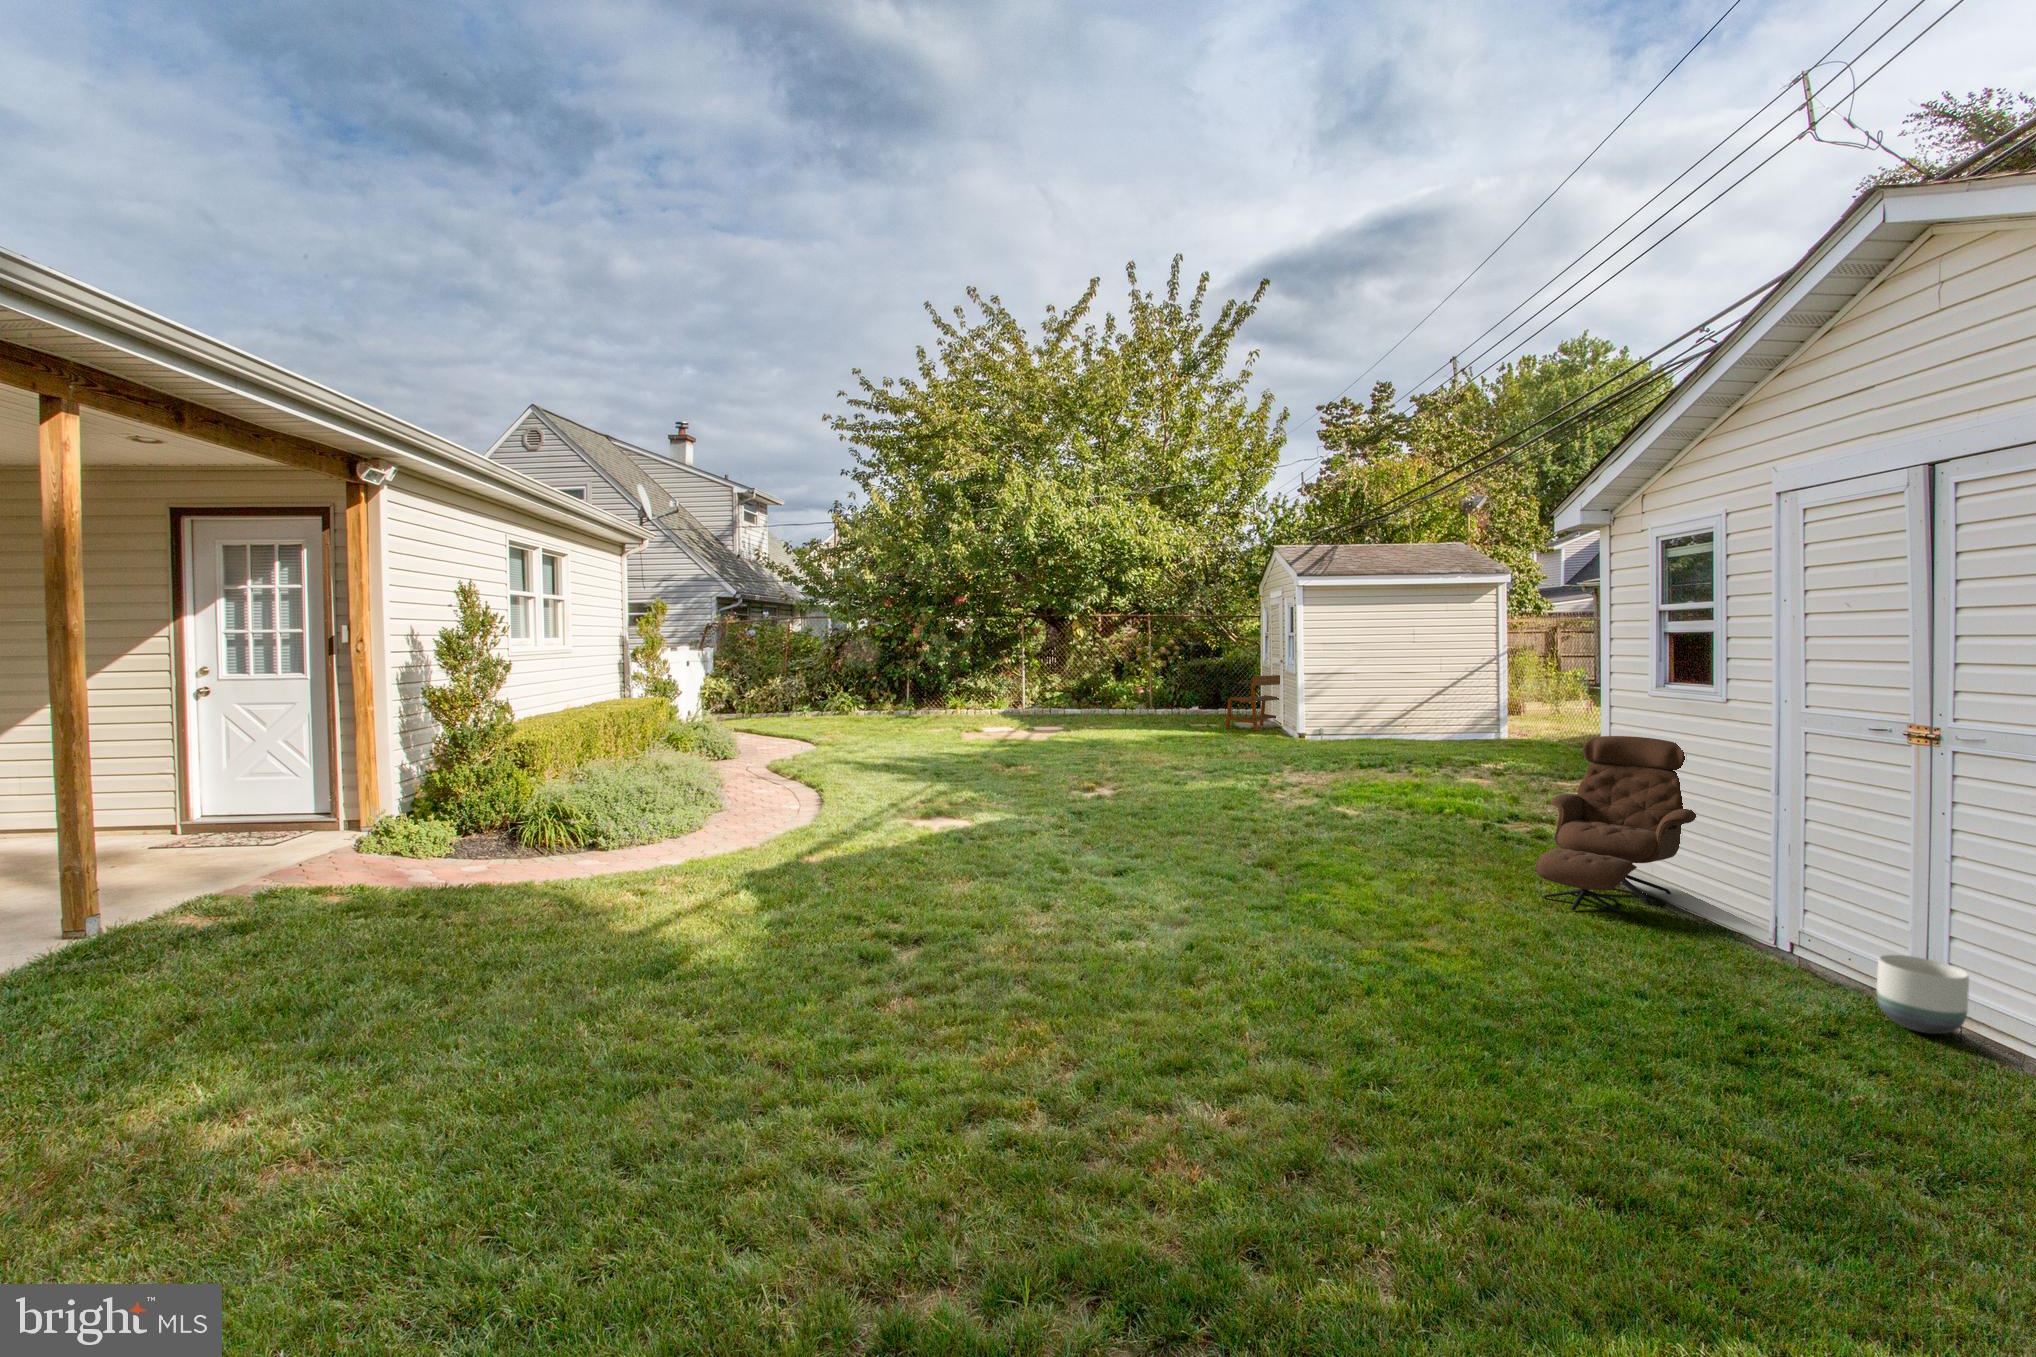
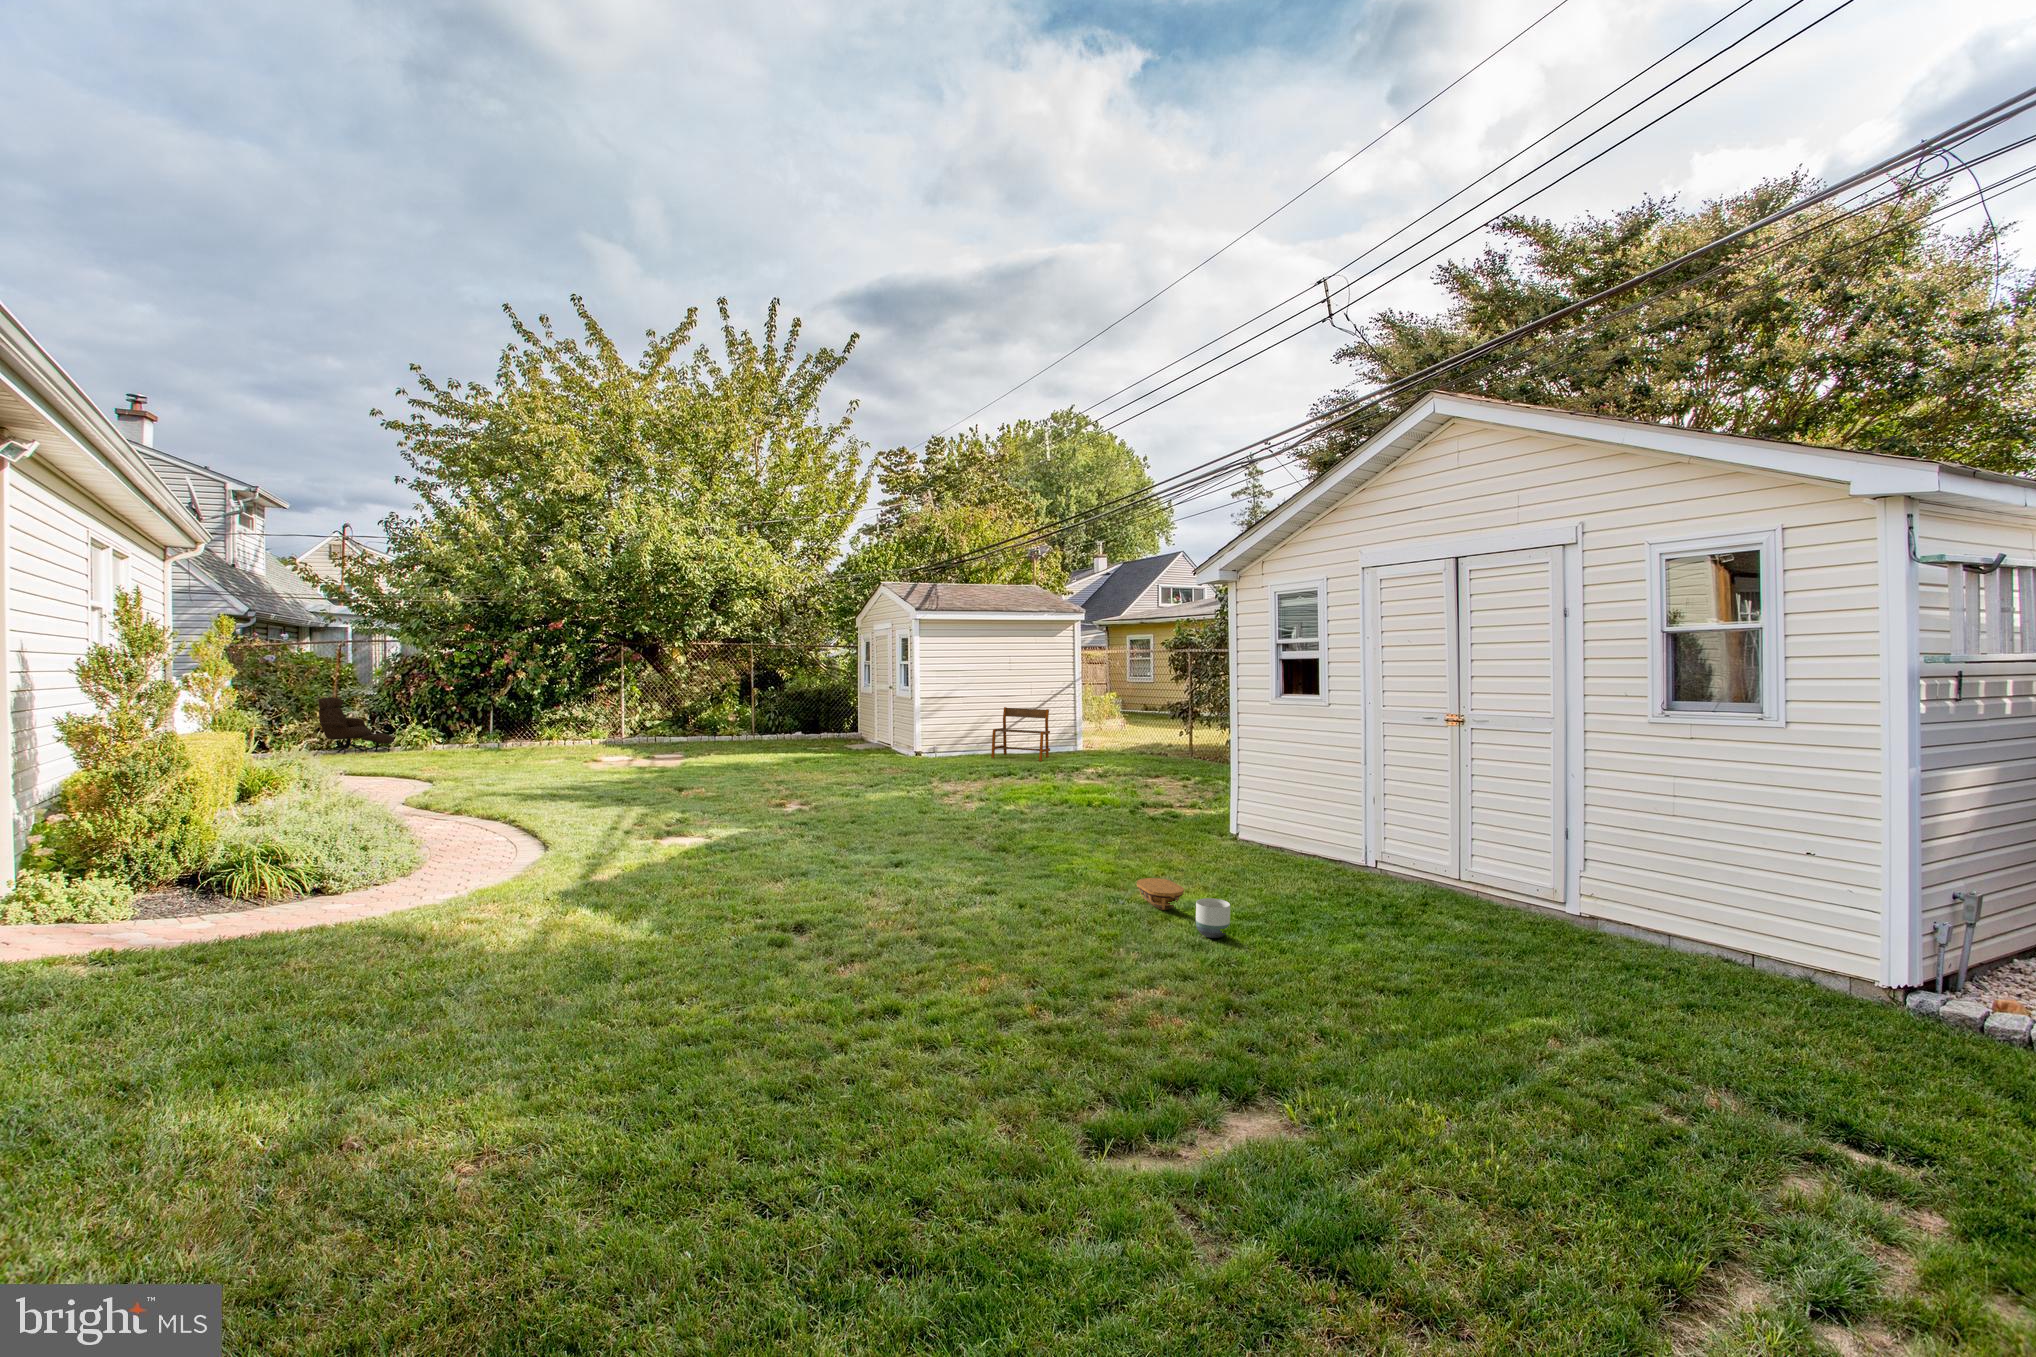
bench: present [1226,675,1280,731] -> present [991,707,1050,761]
lounge chair: present [1536,736,1696,913] -> present [318,697,394,752]
basket: none [1717,906,1826,965] -> present [1137,878,1184,910]

